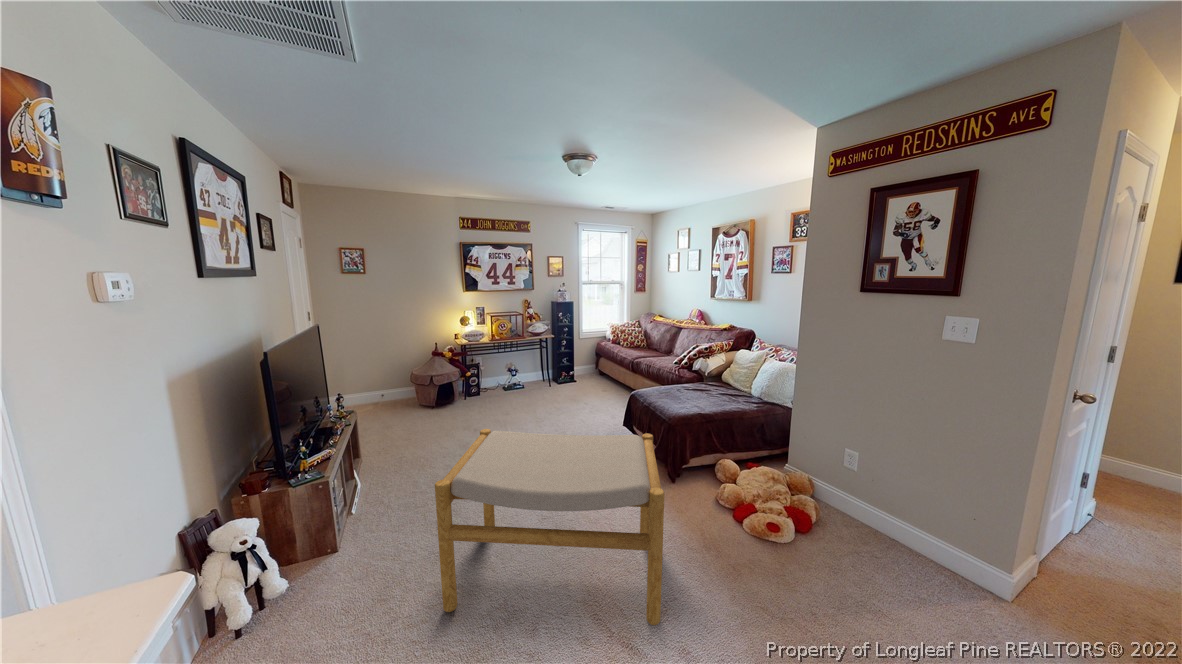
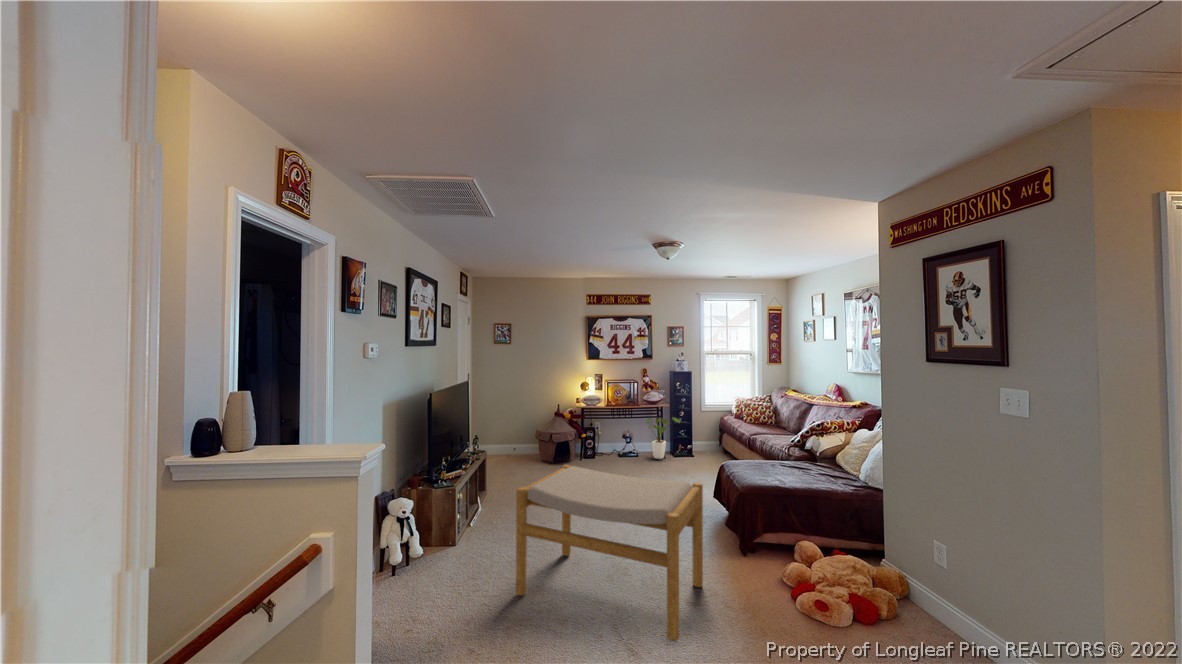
house plant: none [532,346,563,388] -> present [647,417,680,459]

